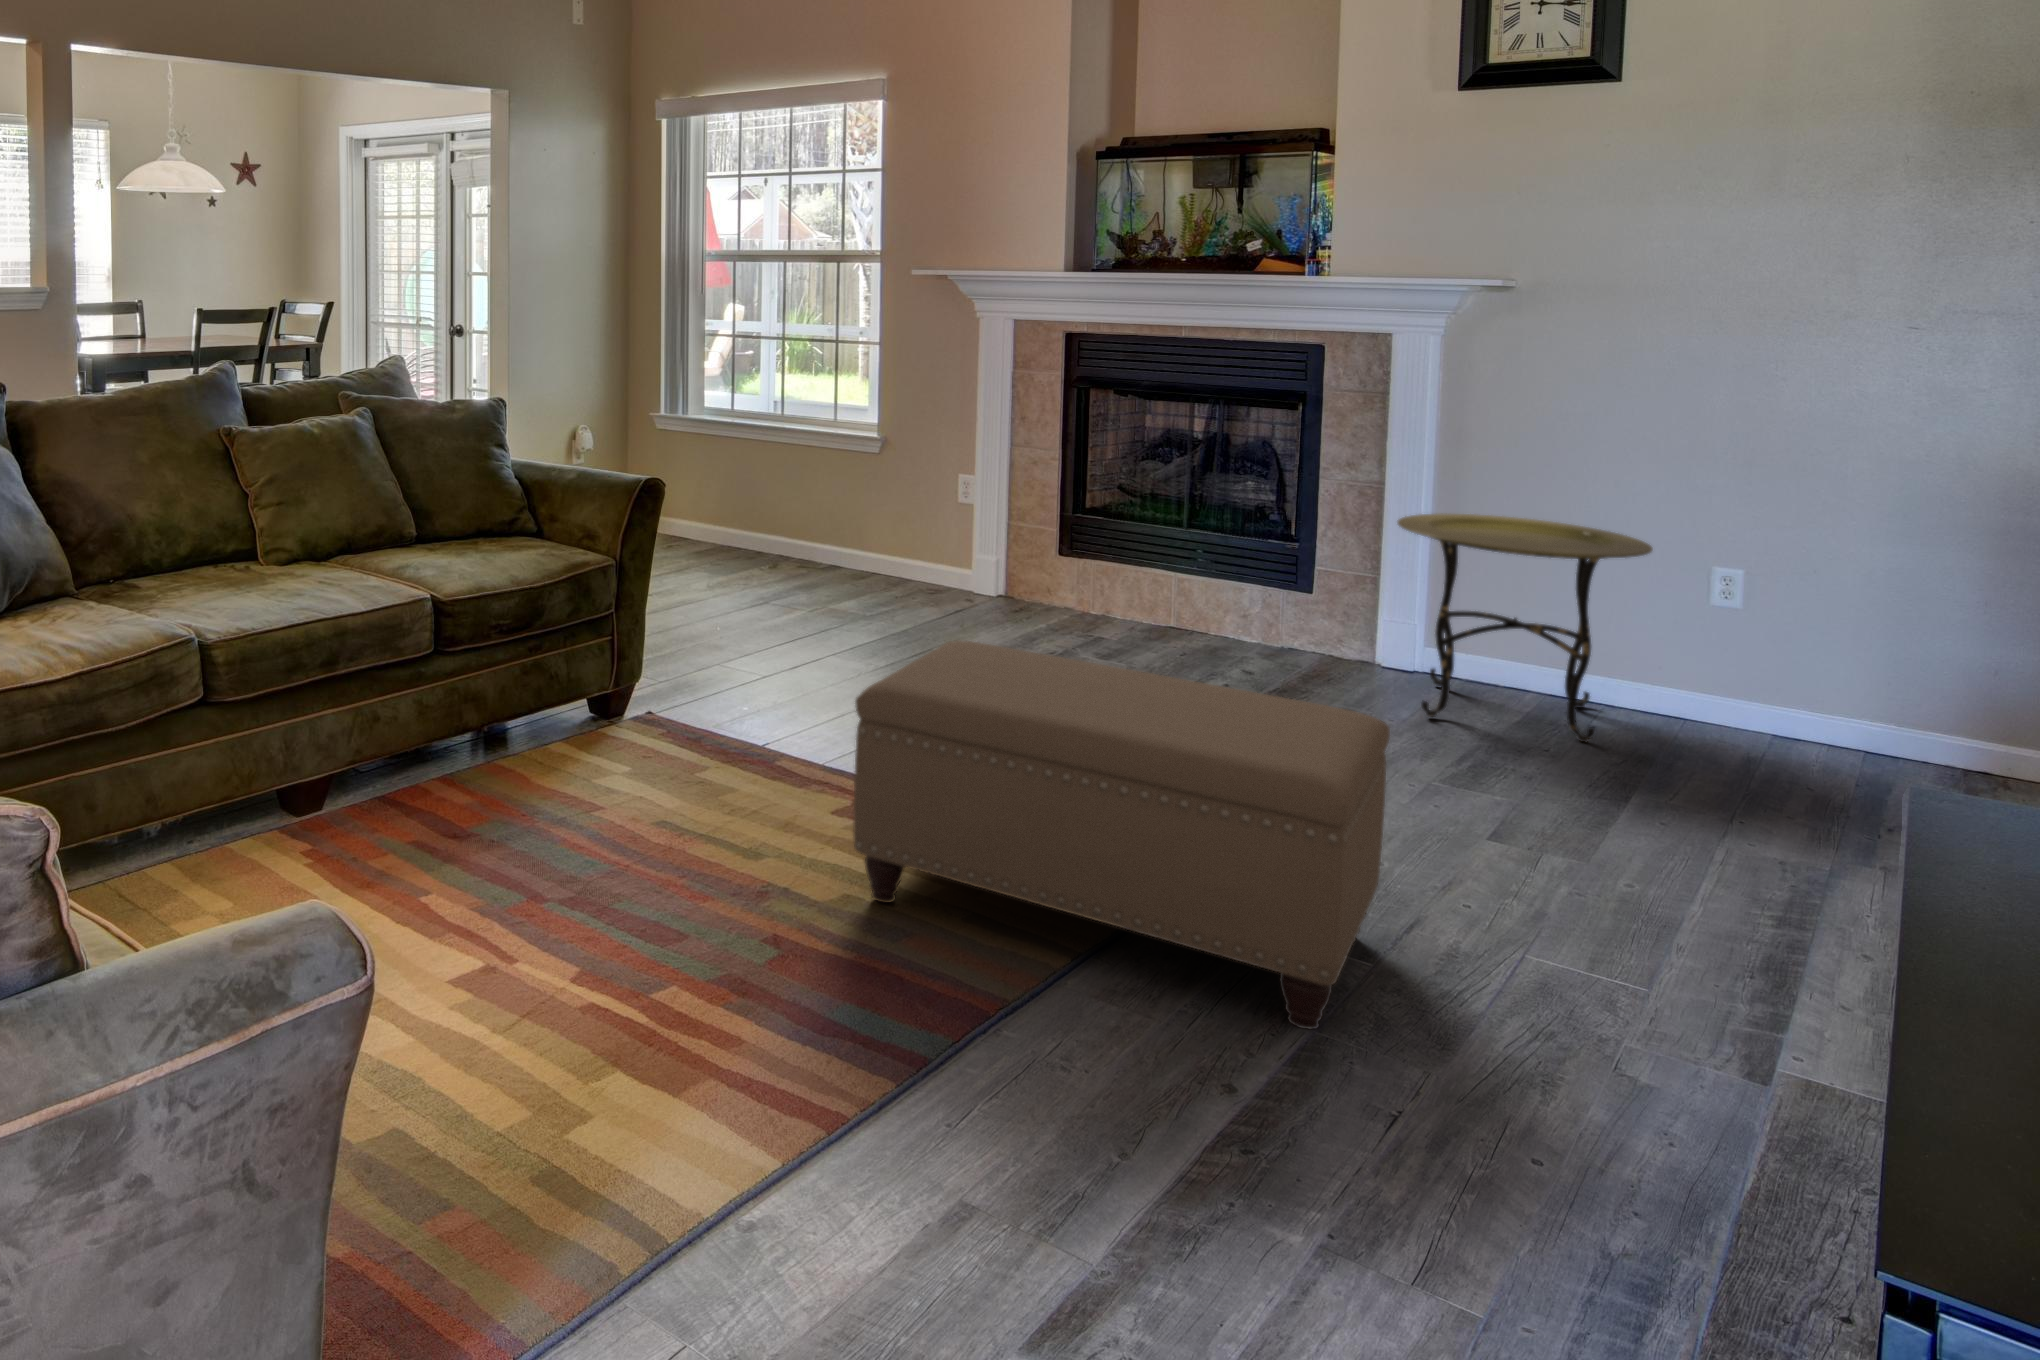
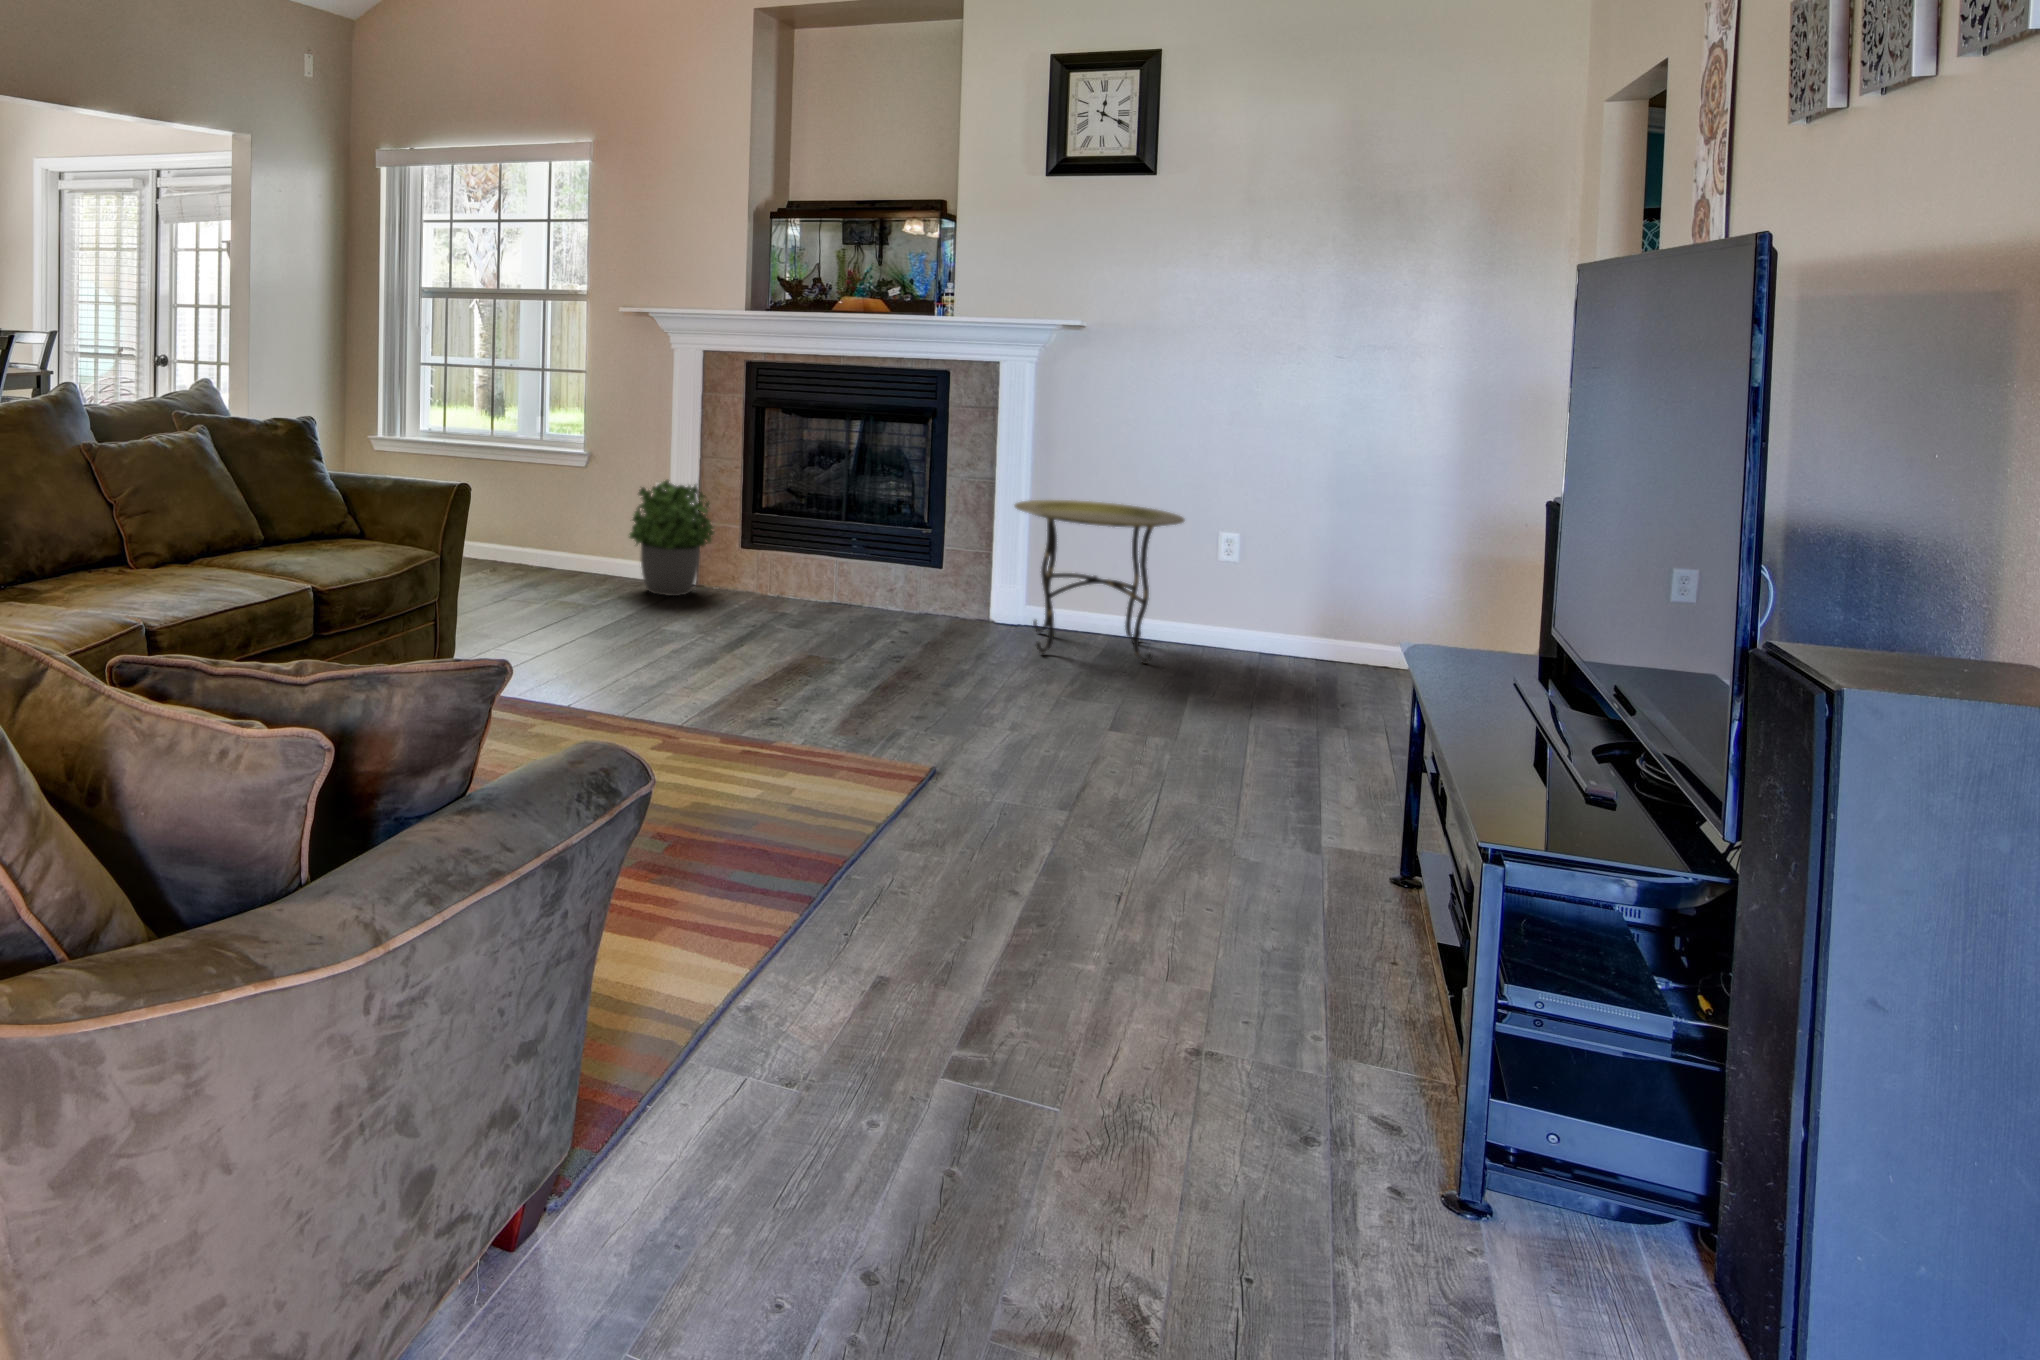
potted plant: none [910,471,1018,609] -> present [629,480,714,596]
ottoman: present [853,640,1390,1030] -> none [698,599,1069,853]

